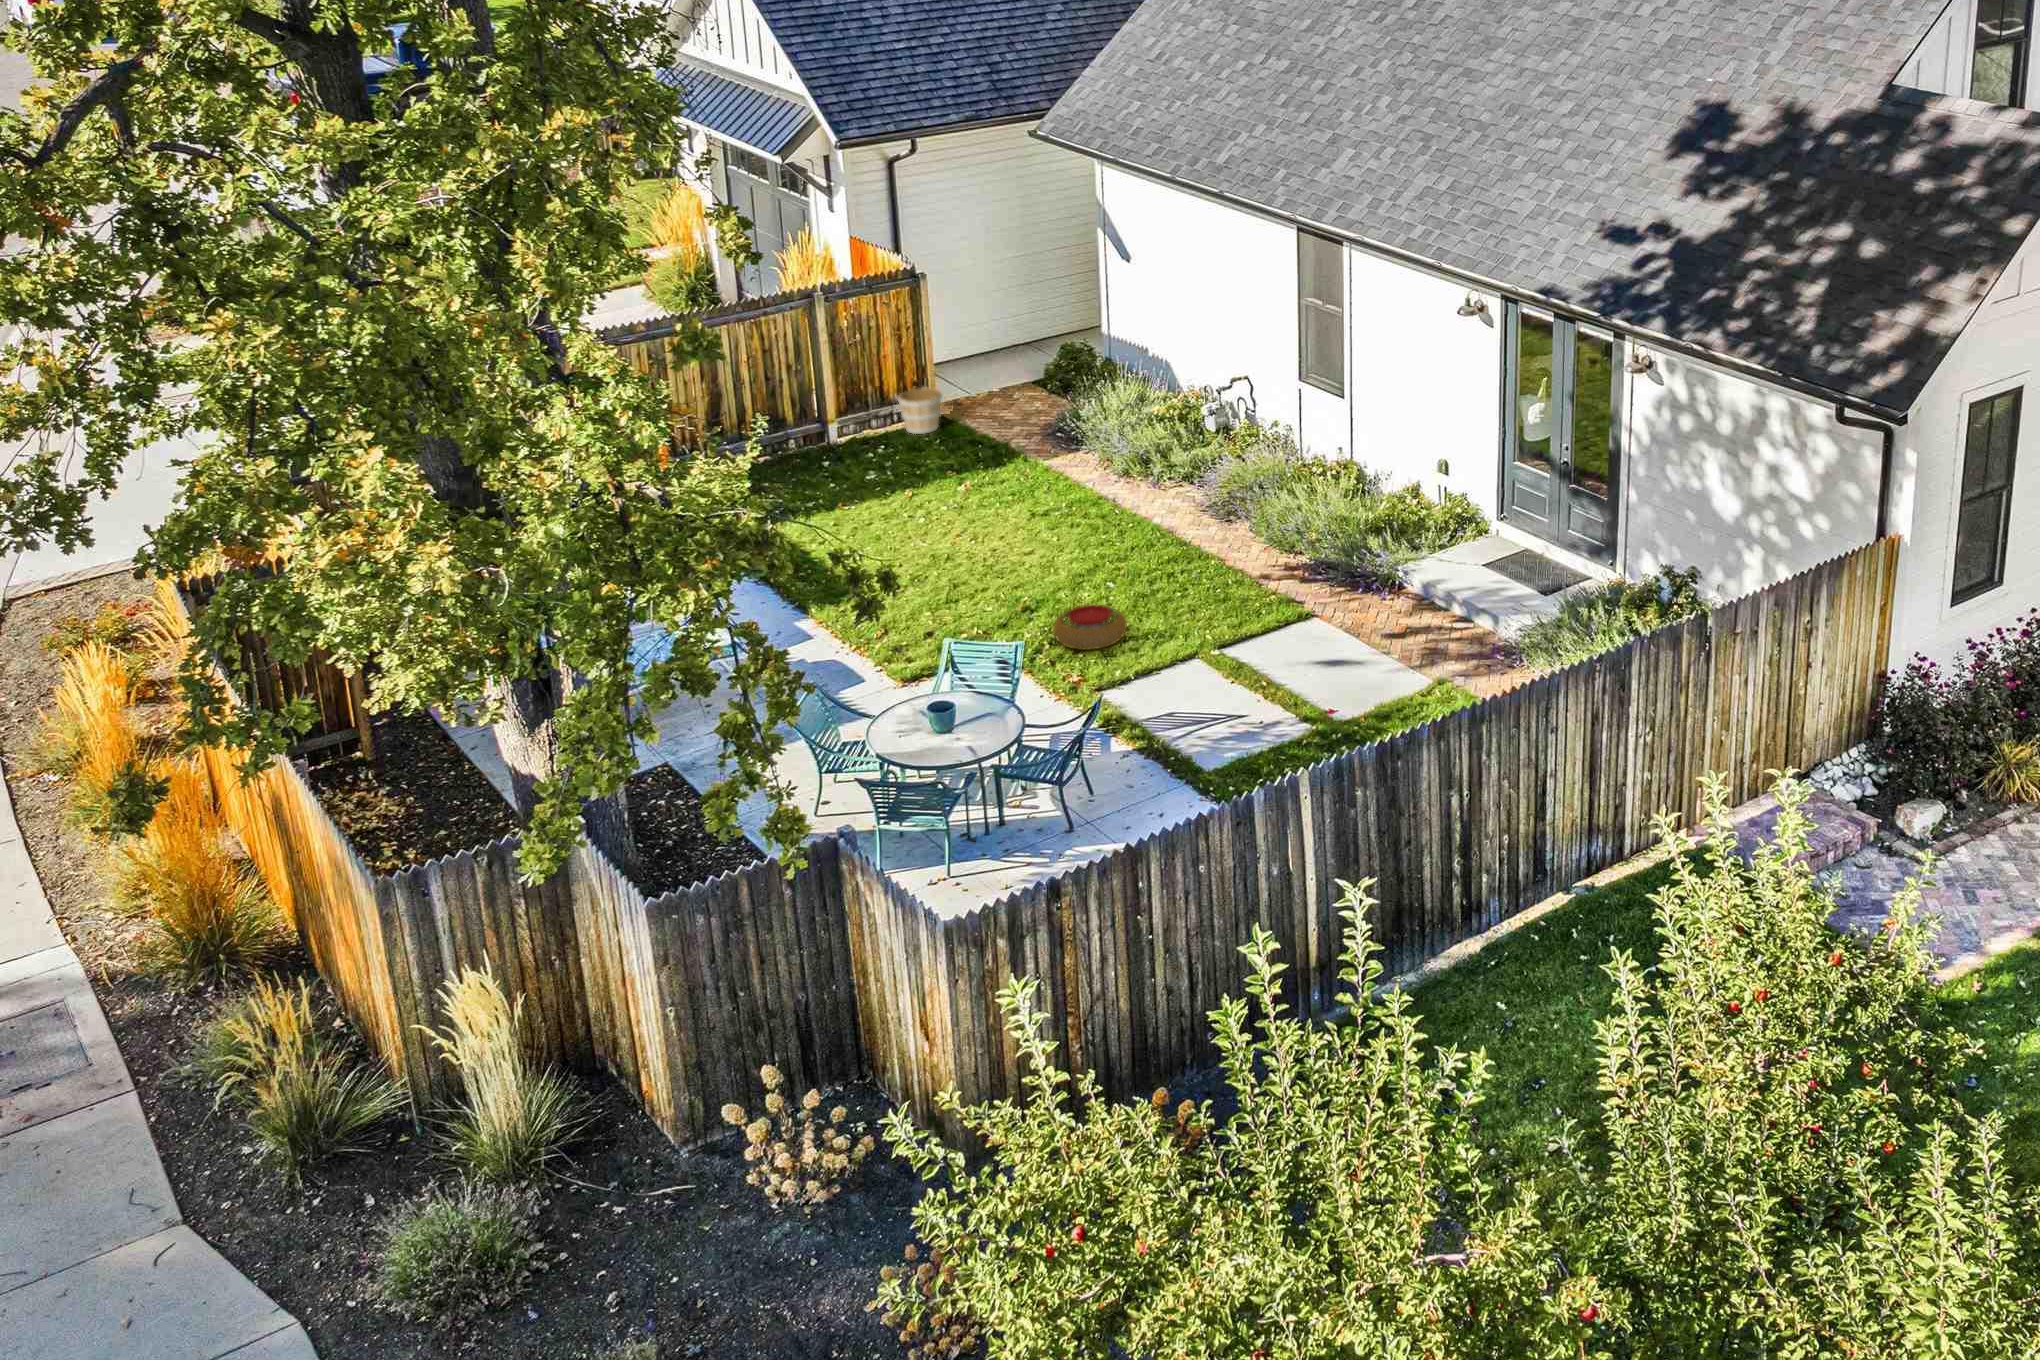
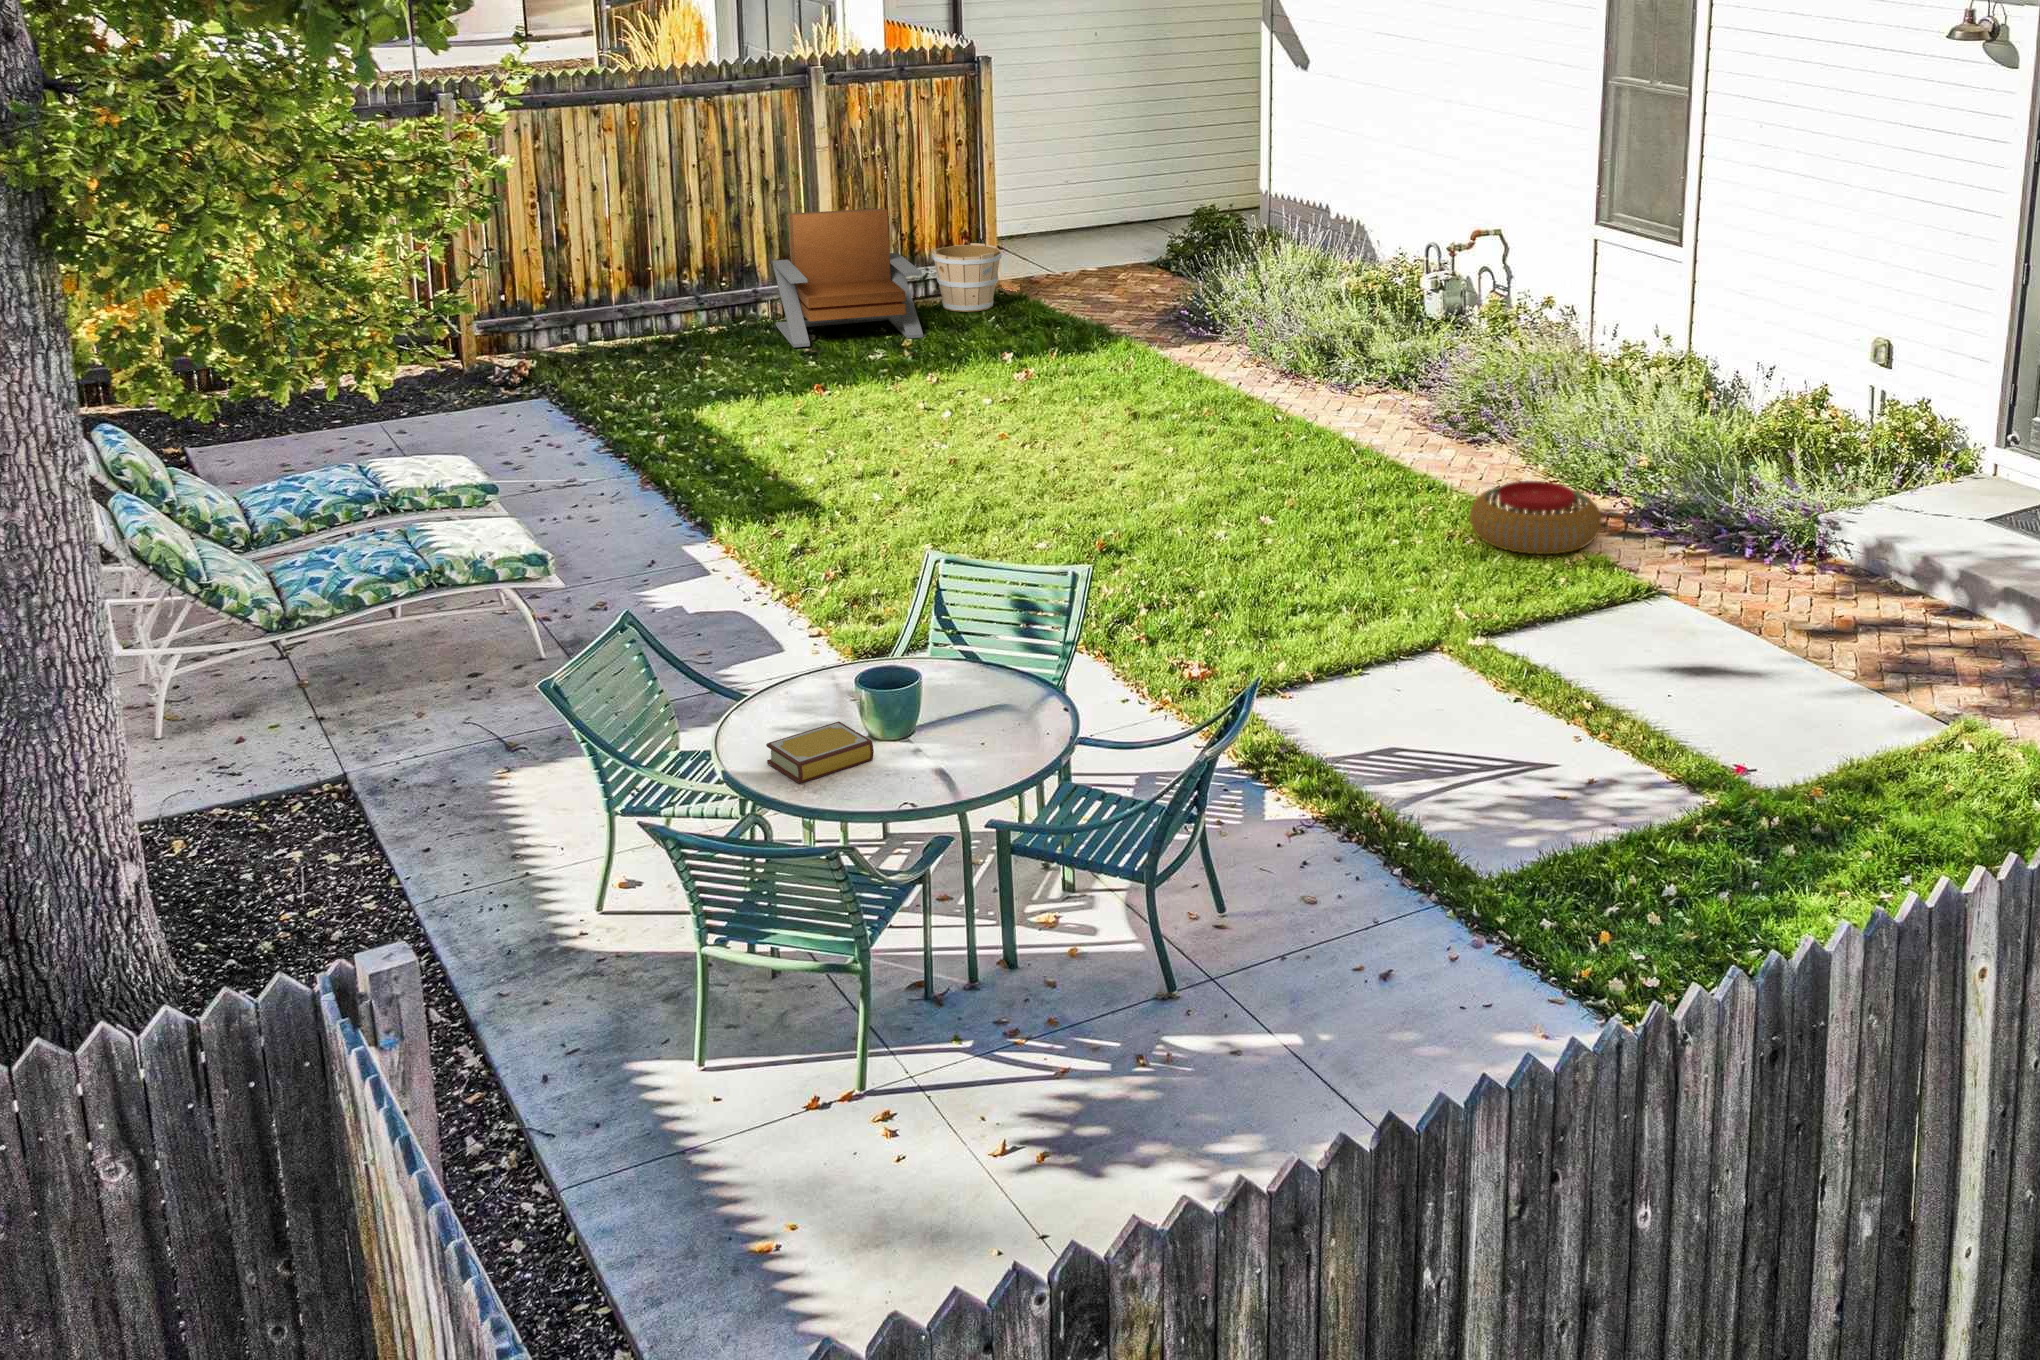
lounge chair: none [796,375,898,472] -> present [772,208,923,347]
pouf: present [1053,604,1127,650] -> present [1470,481,1602,554]
book: none [890,729,937,758] -> present [766,722,874,783]

